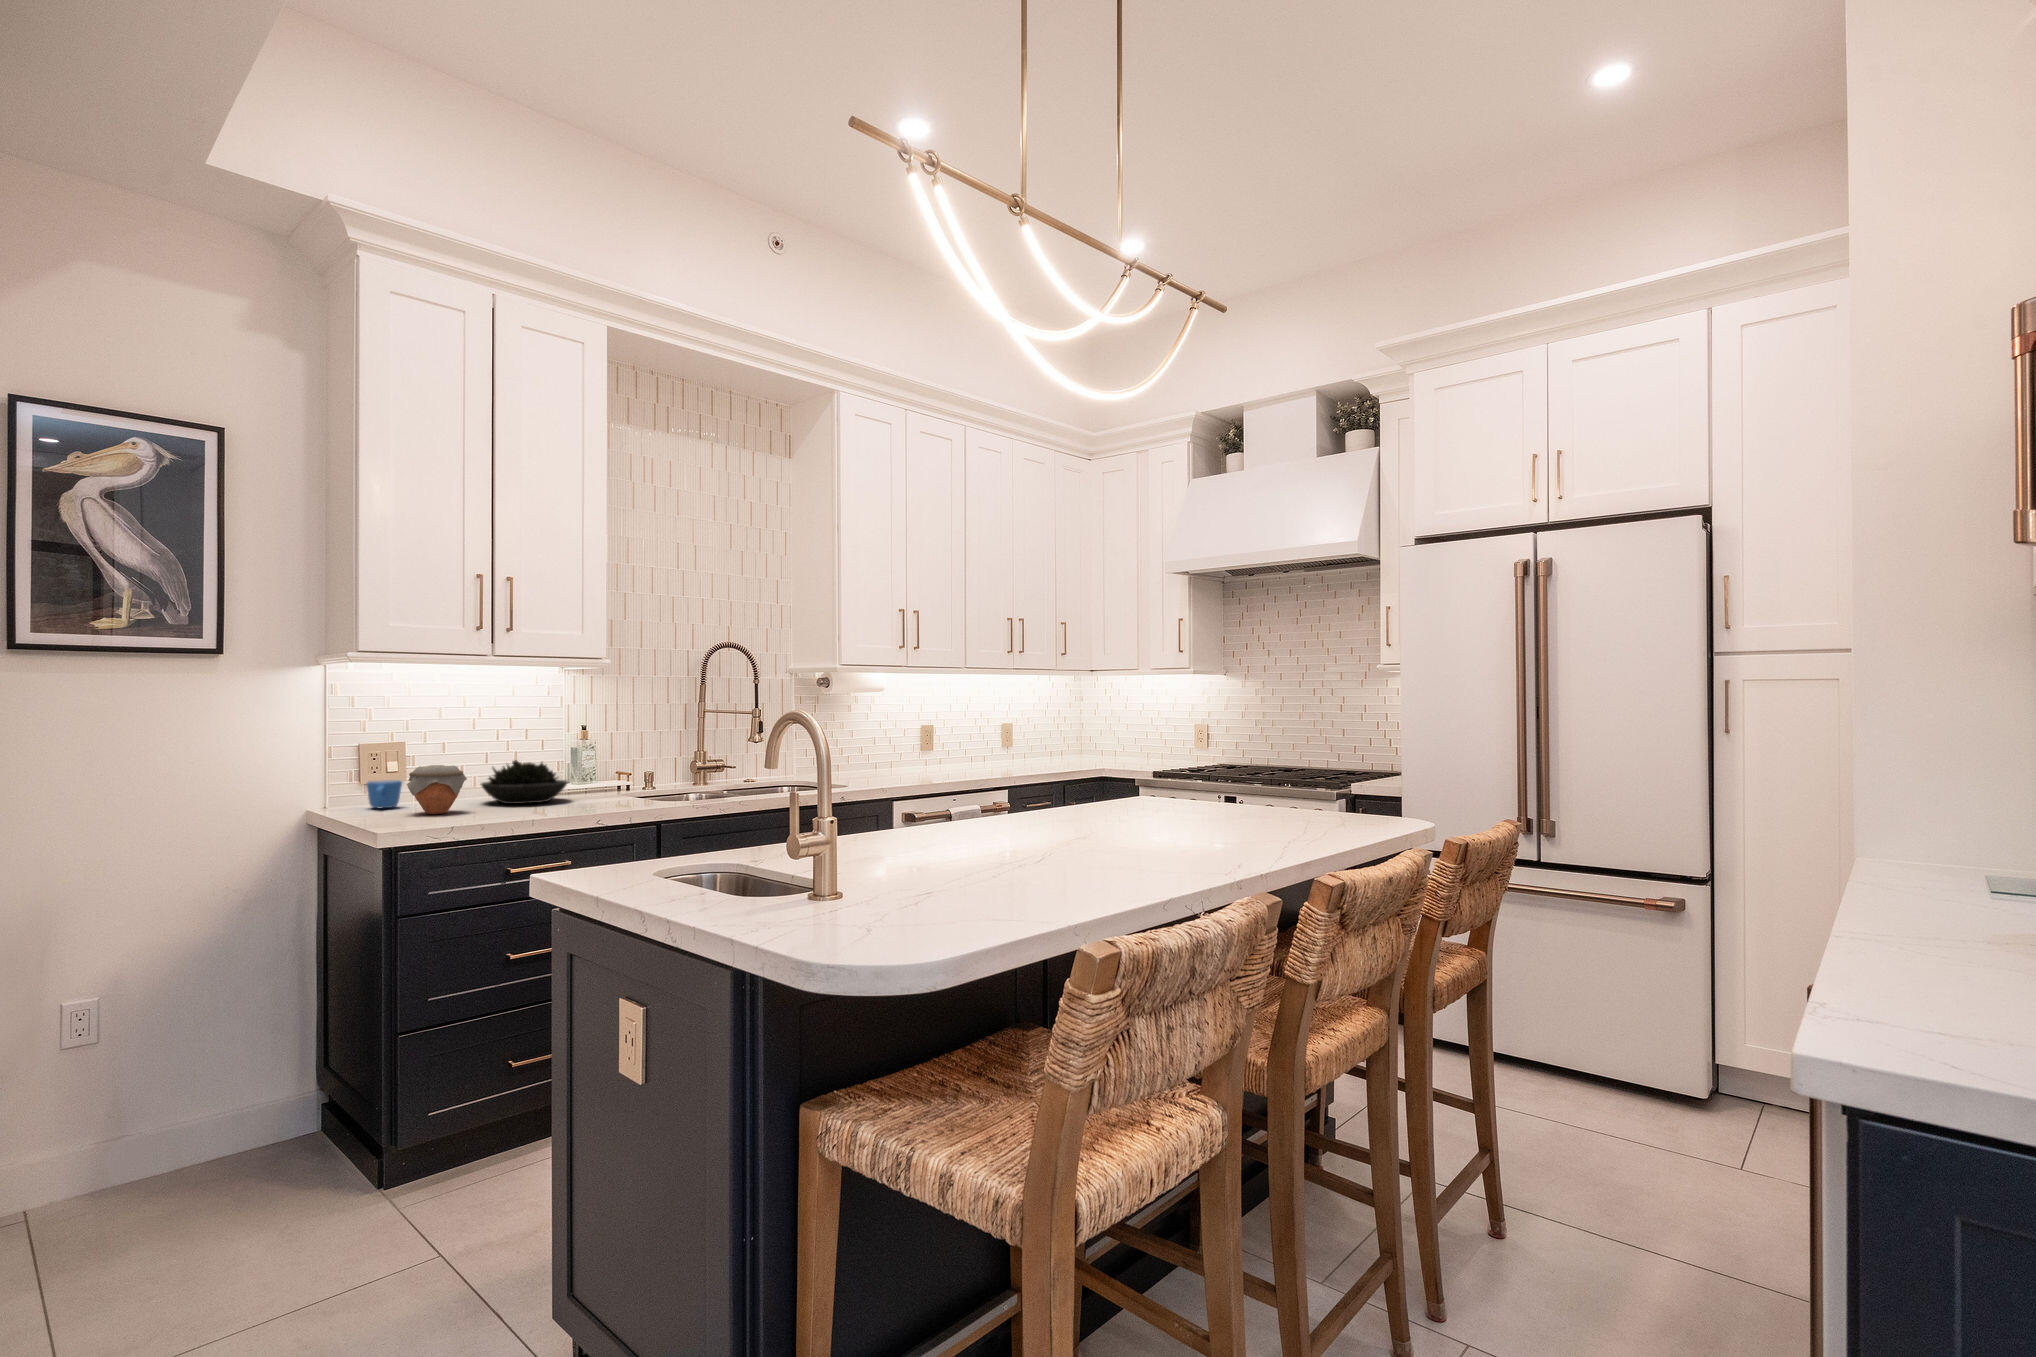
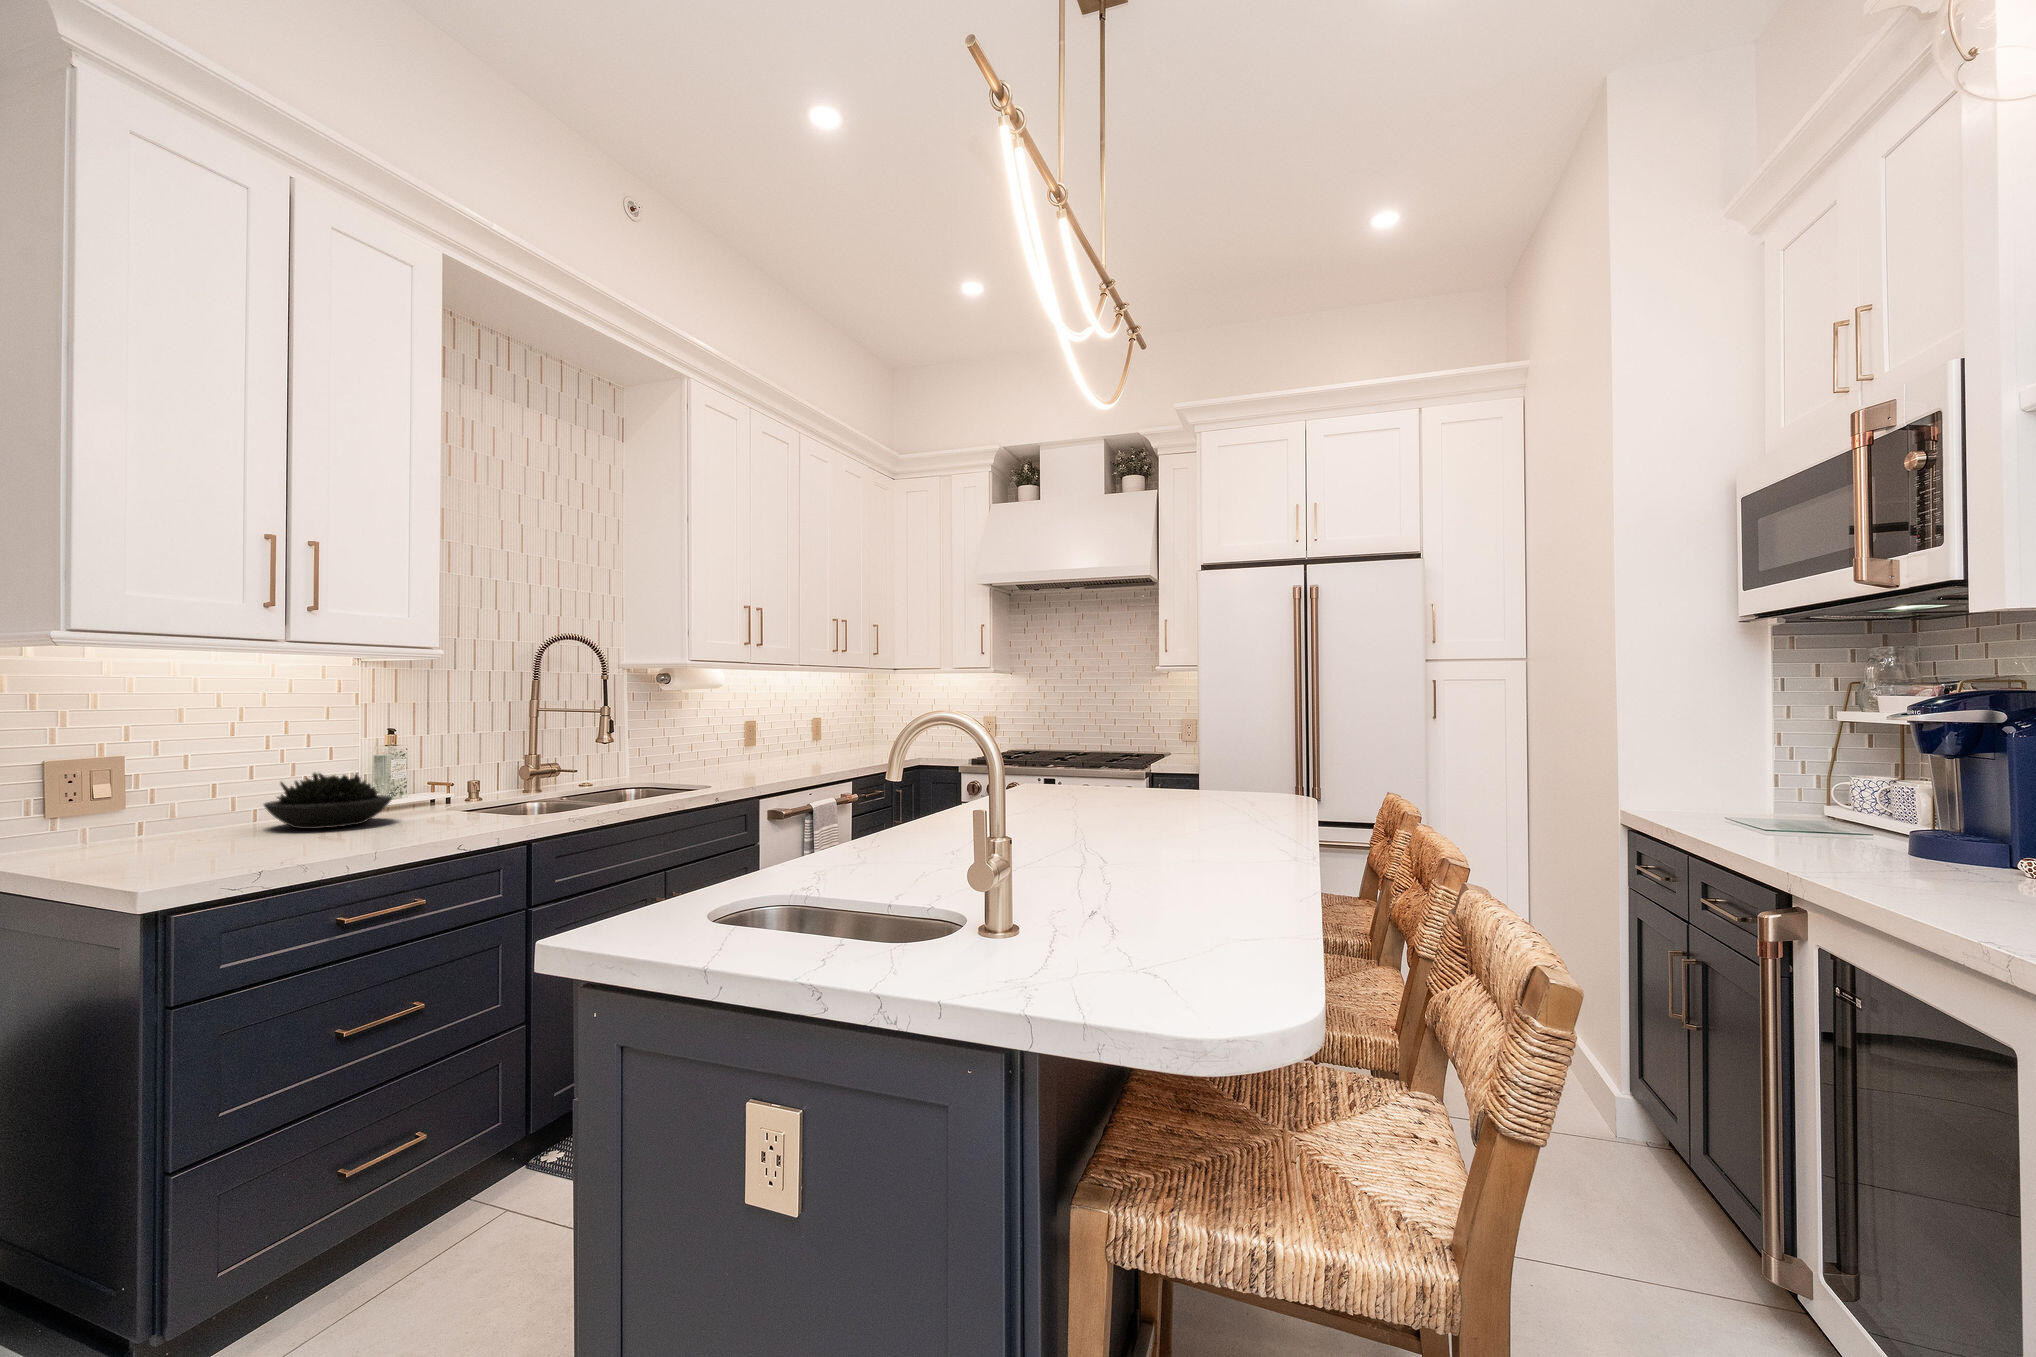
jar: present [407,765,467,814] -> none [163,782,259,849]
mug: present [366,780,402,808] -> none [78,806,140,846]

